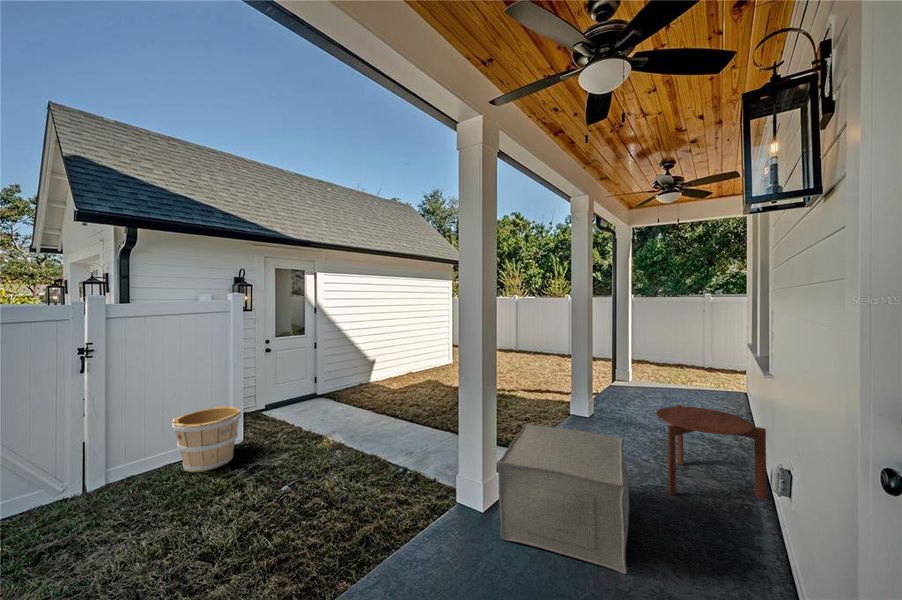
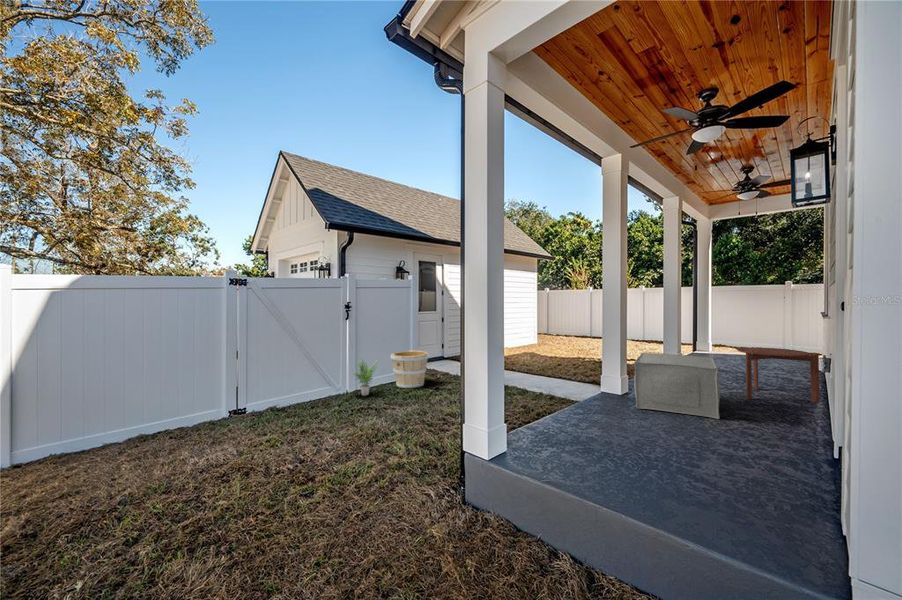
potted plant: none [60,435,130,501] -> present [352,362,376,396]

